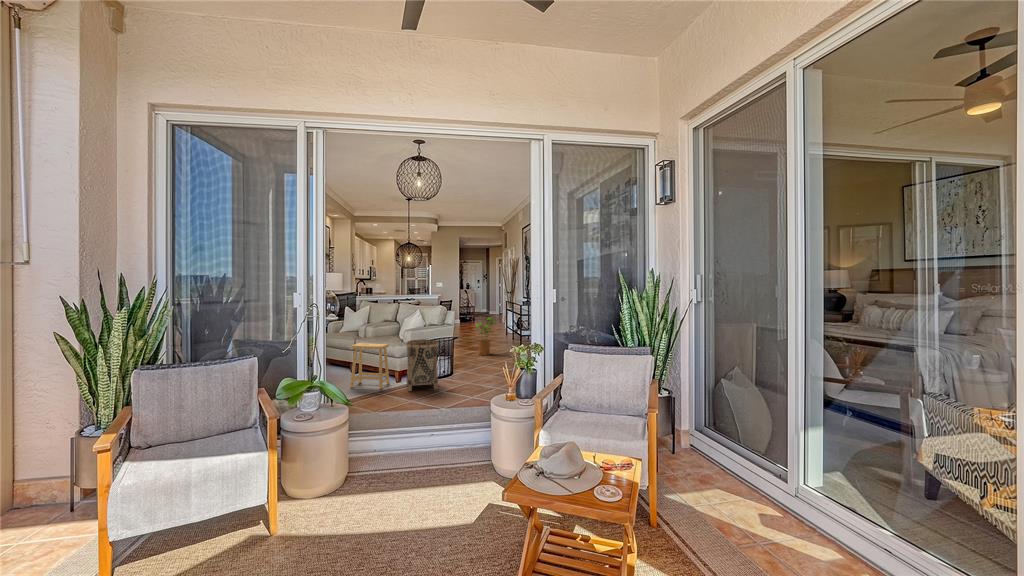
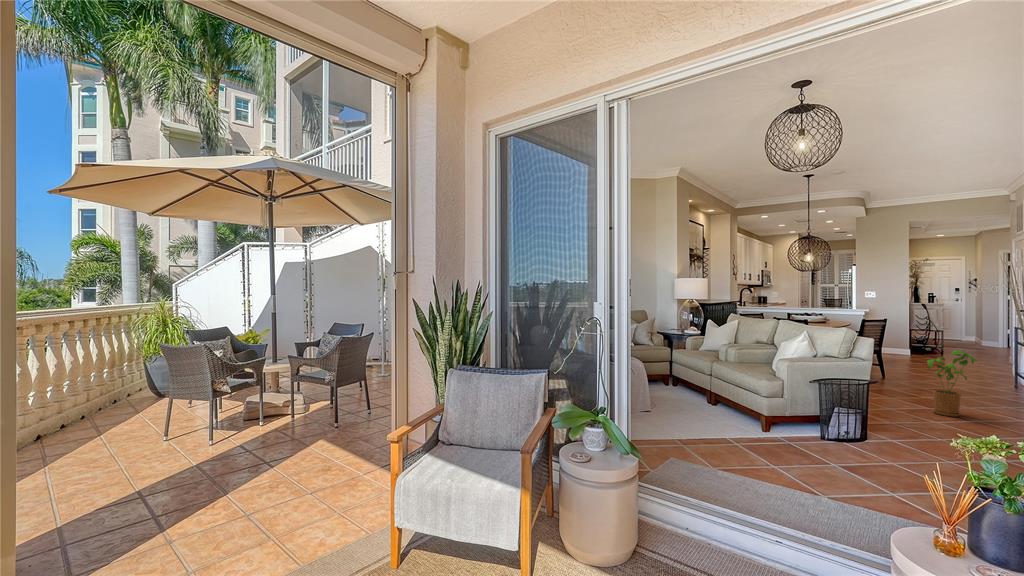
basket: present [406,339,438,391] -> none [772,374,829,458]
footstool: present [350,343,390,389] -> none [694,368,750,436]

